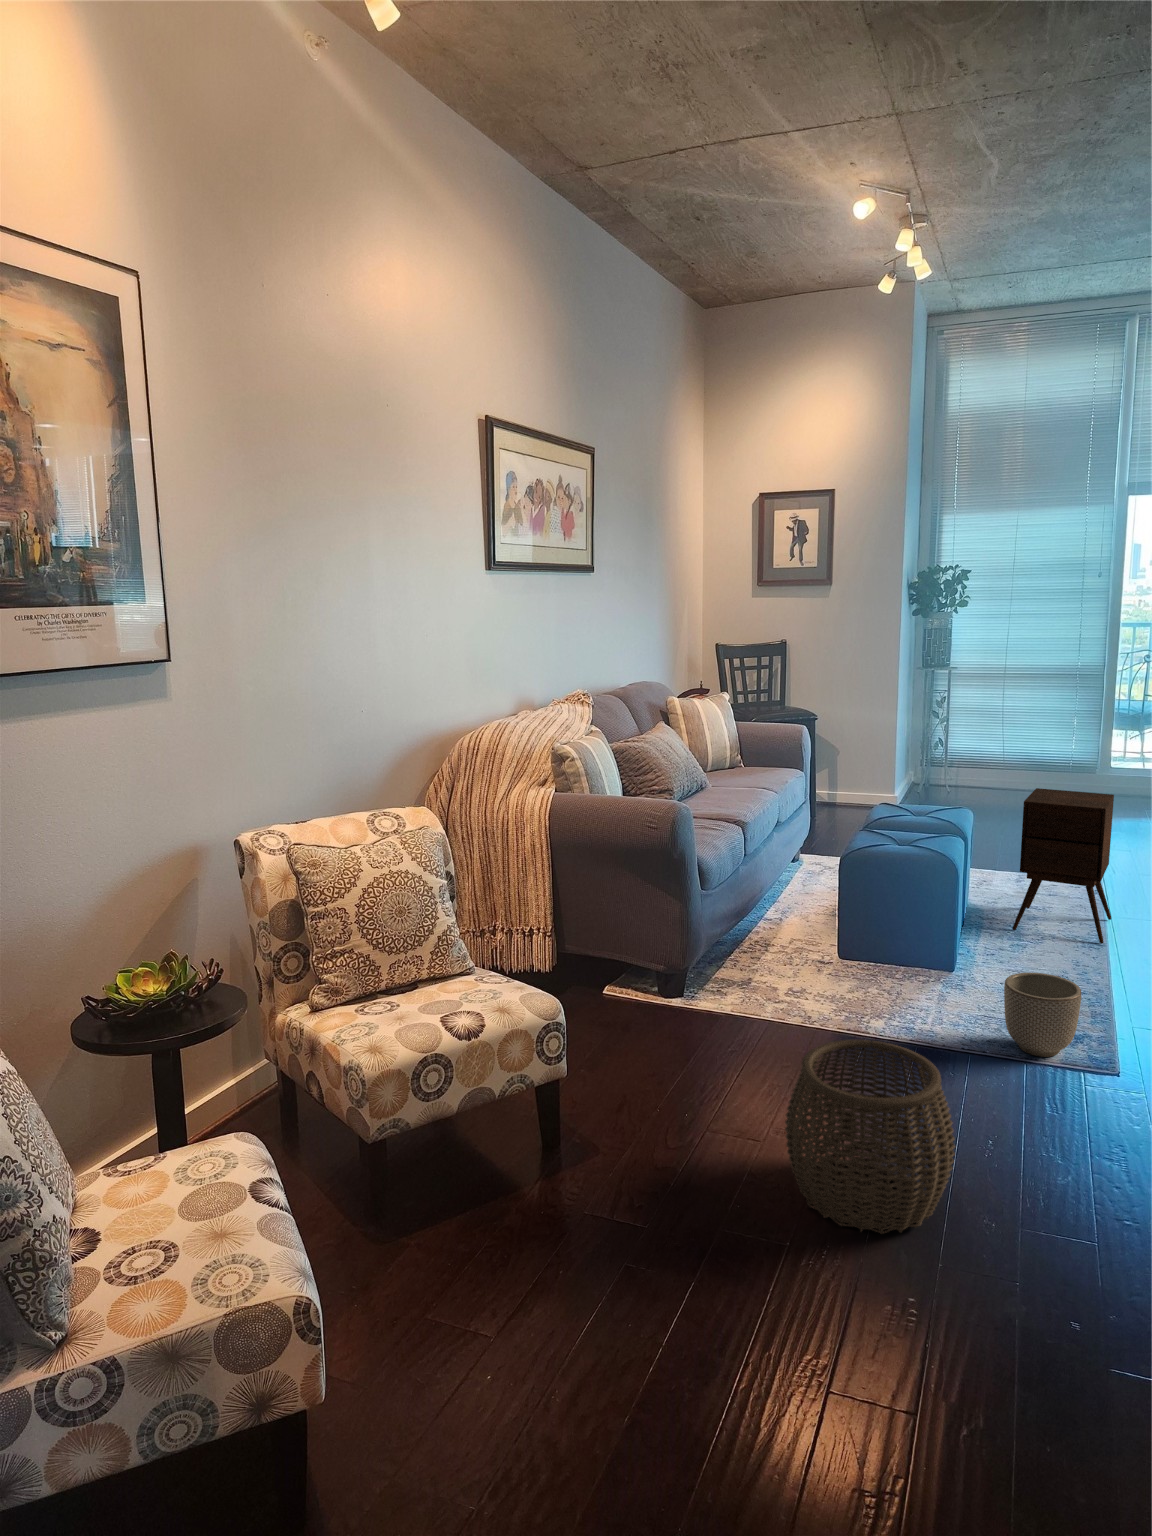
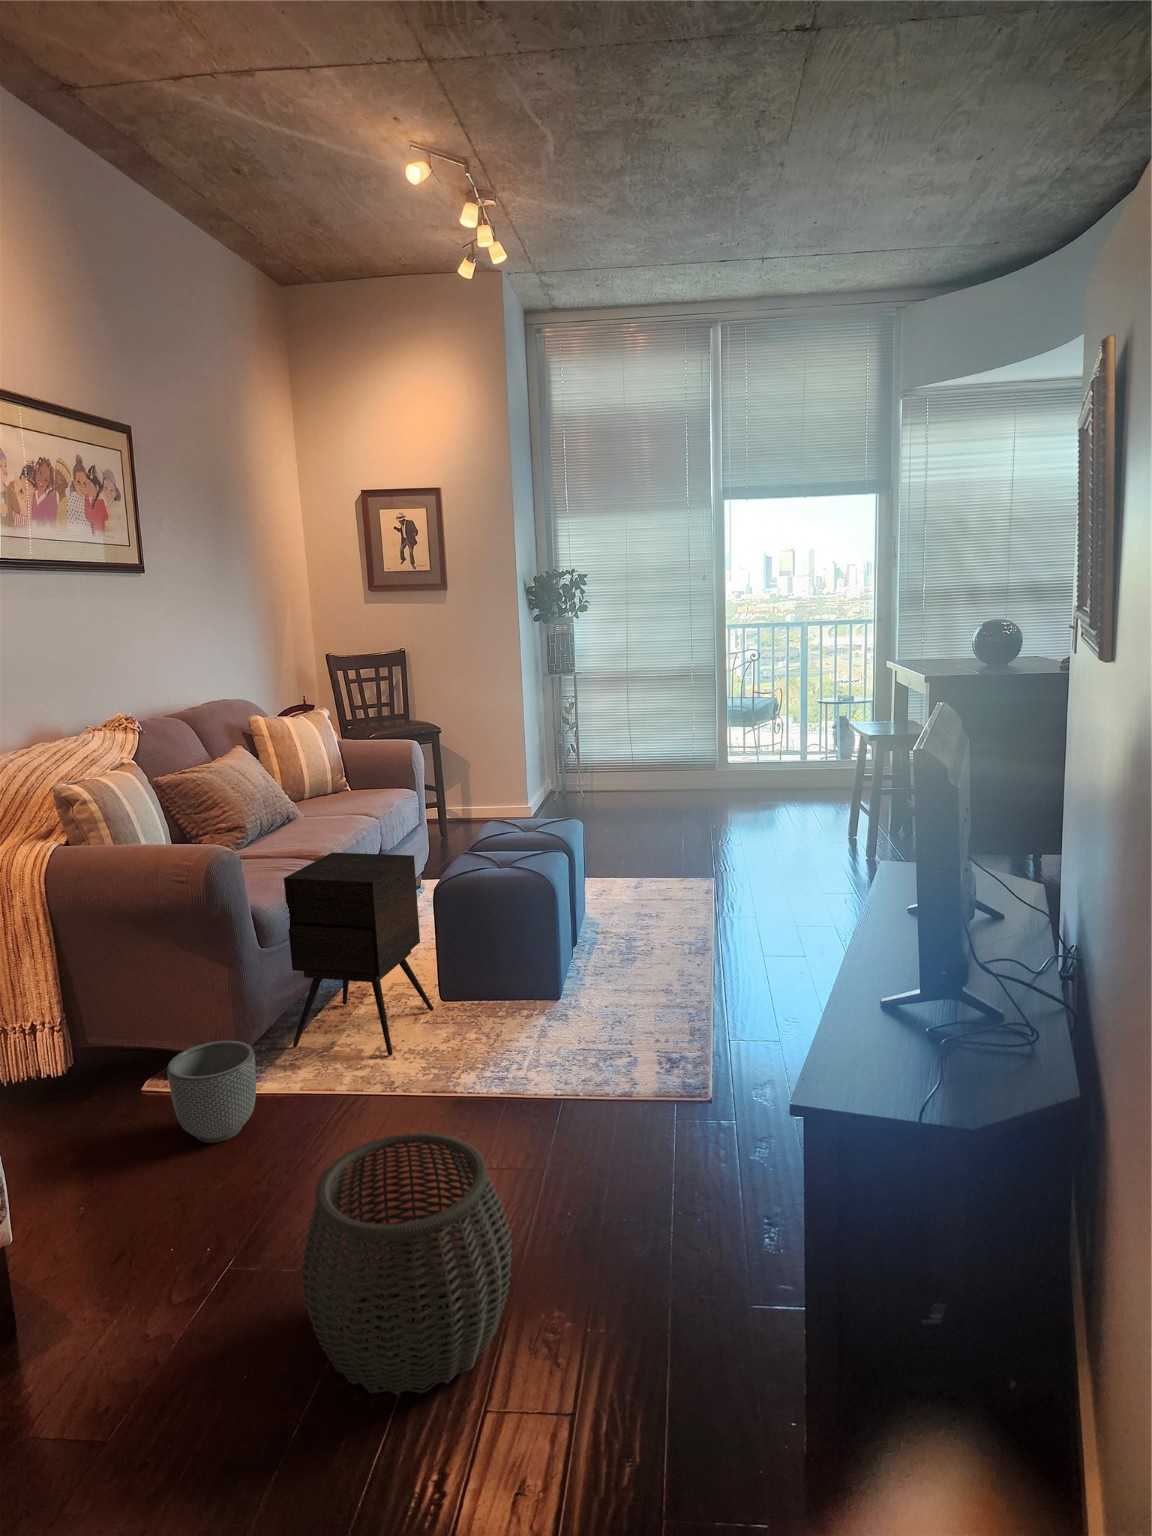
side table: present [1012,788,1114,944] -> present [284,852,433,1056]
planter: present [1004,973,1081,1057] -> present [167,1041,256,1143]

